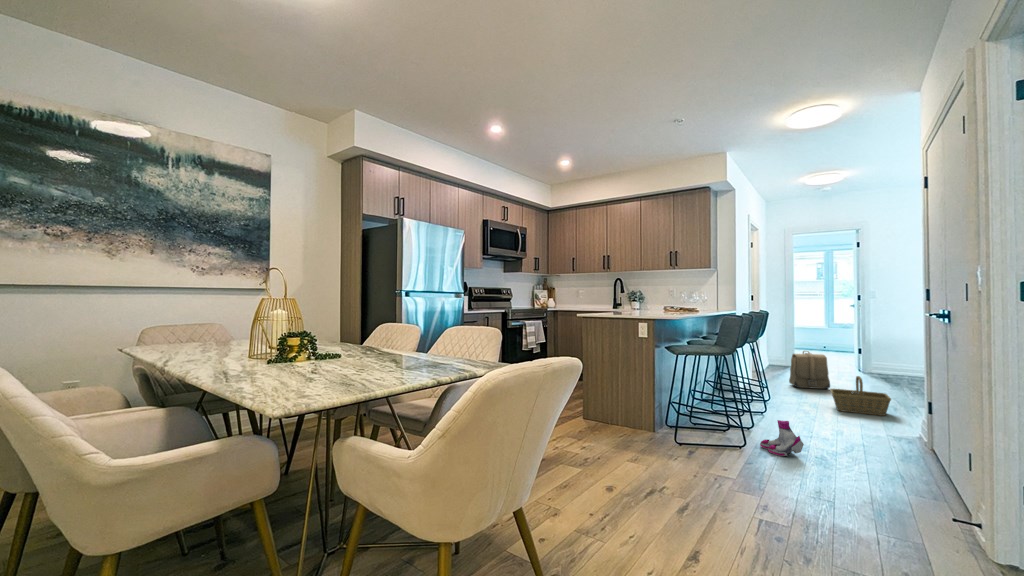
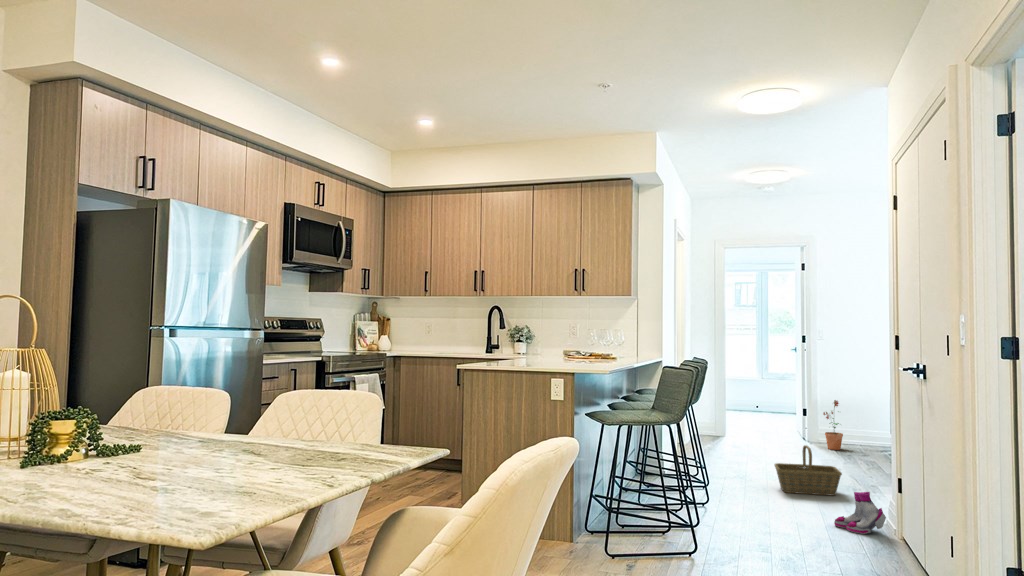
potted plant: none [885,343,904,382] -> present [823,400,843,450]
backpack: present [789,351,830,389] -> none [720,412,768,464]
boots: present [760,420,804,456] -> present [834,492,886,534]

